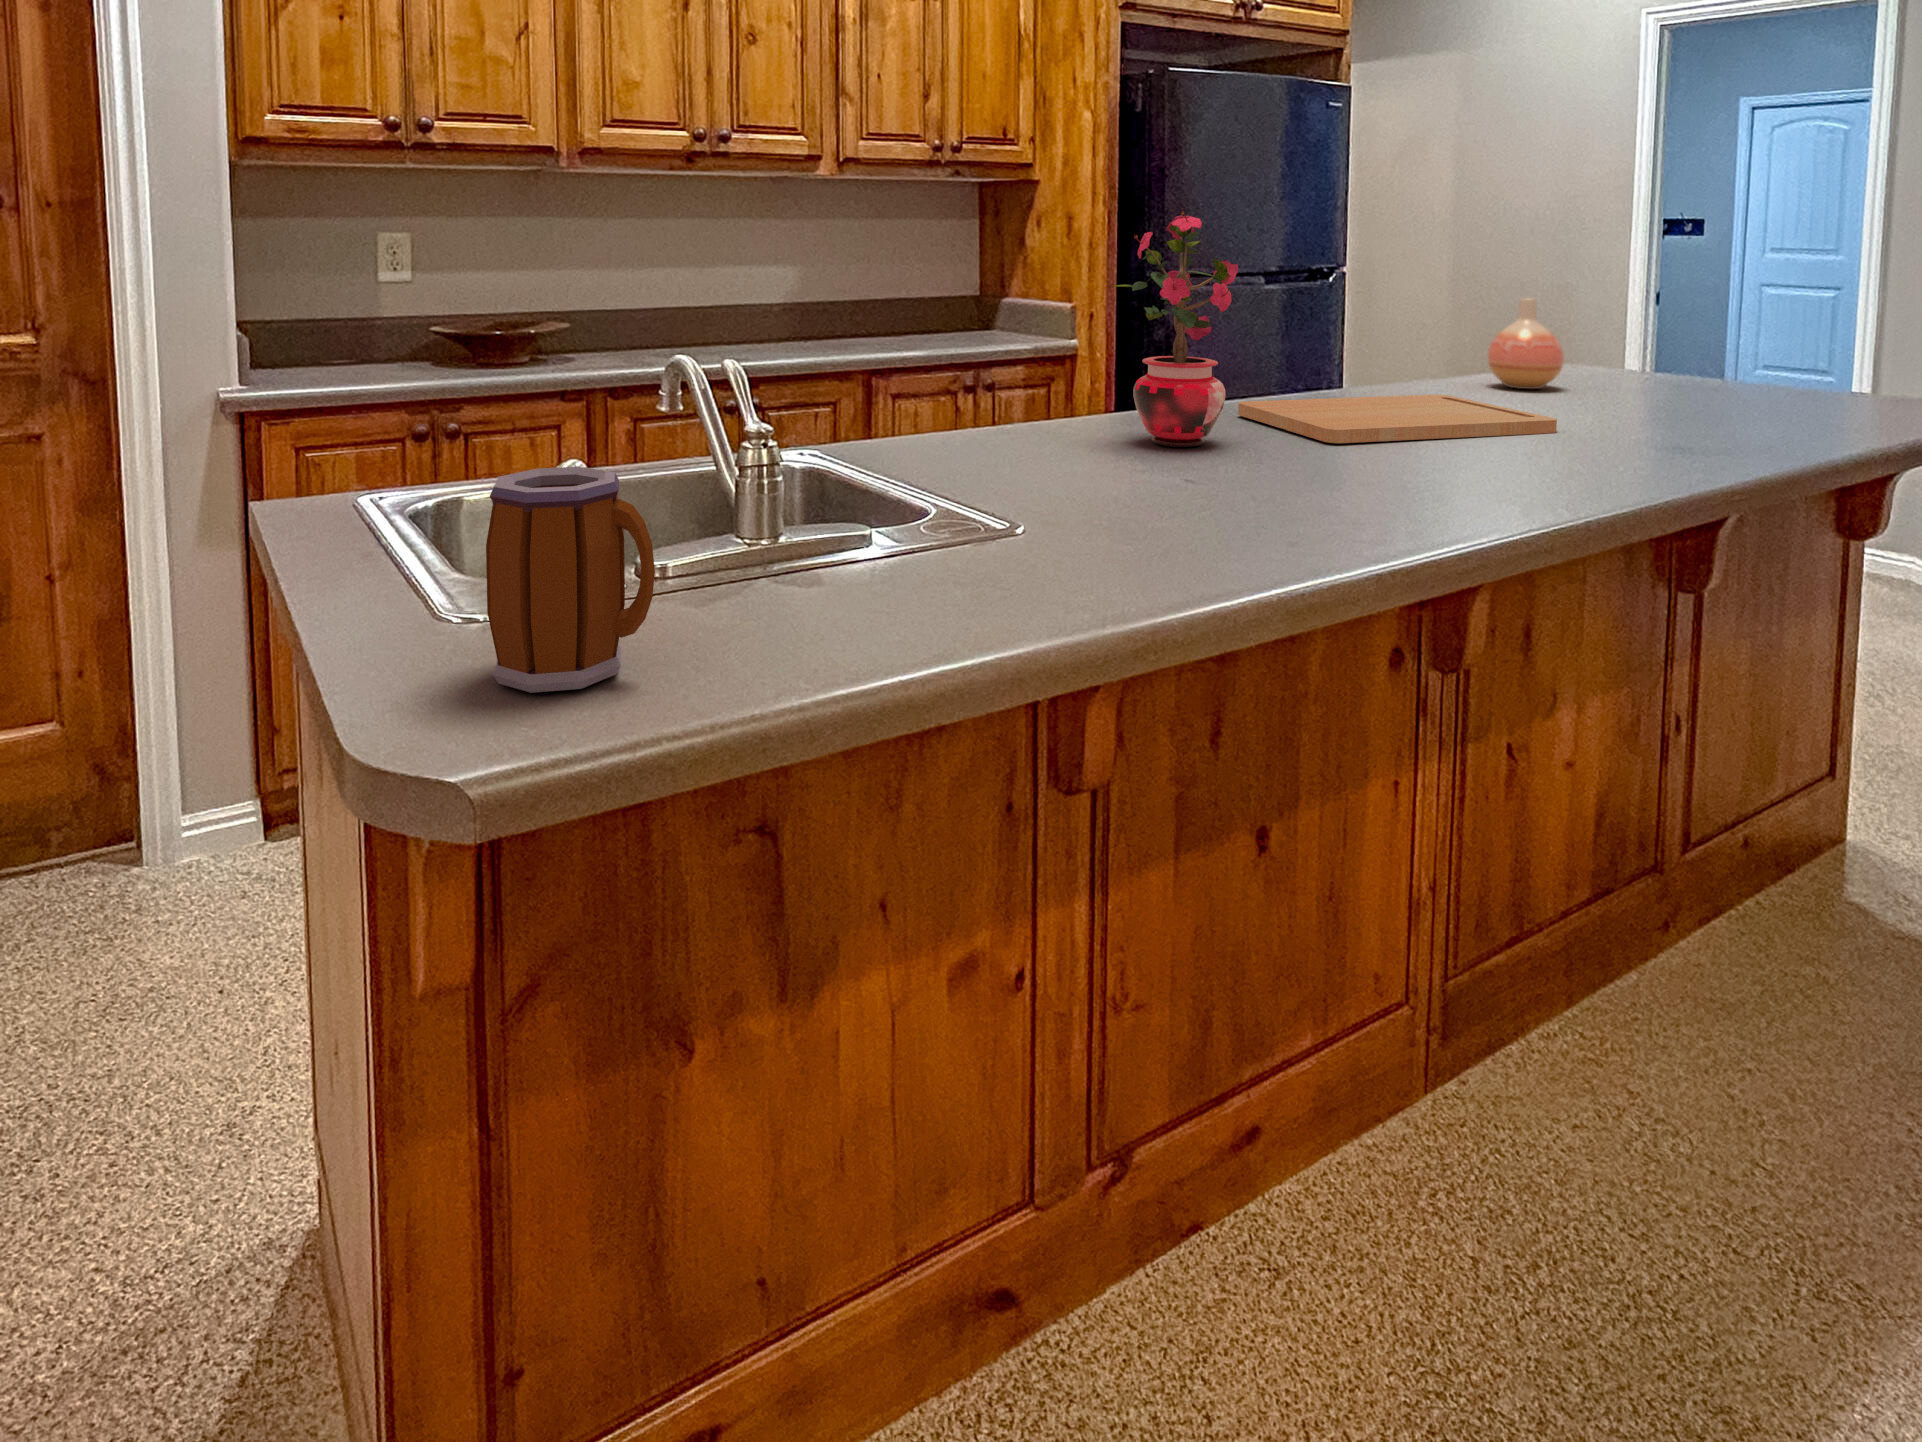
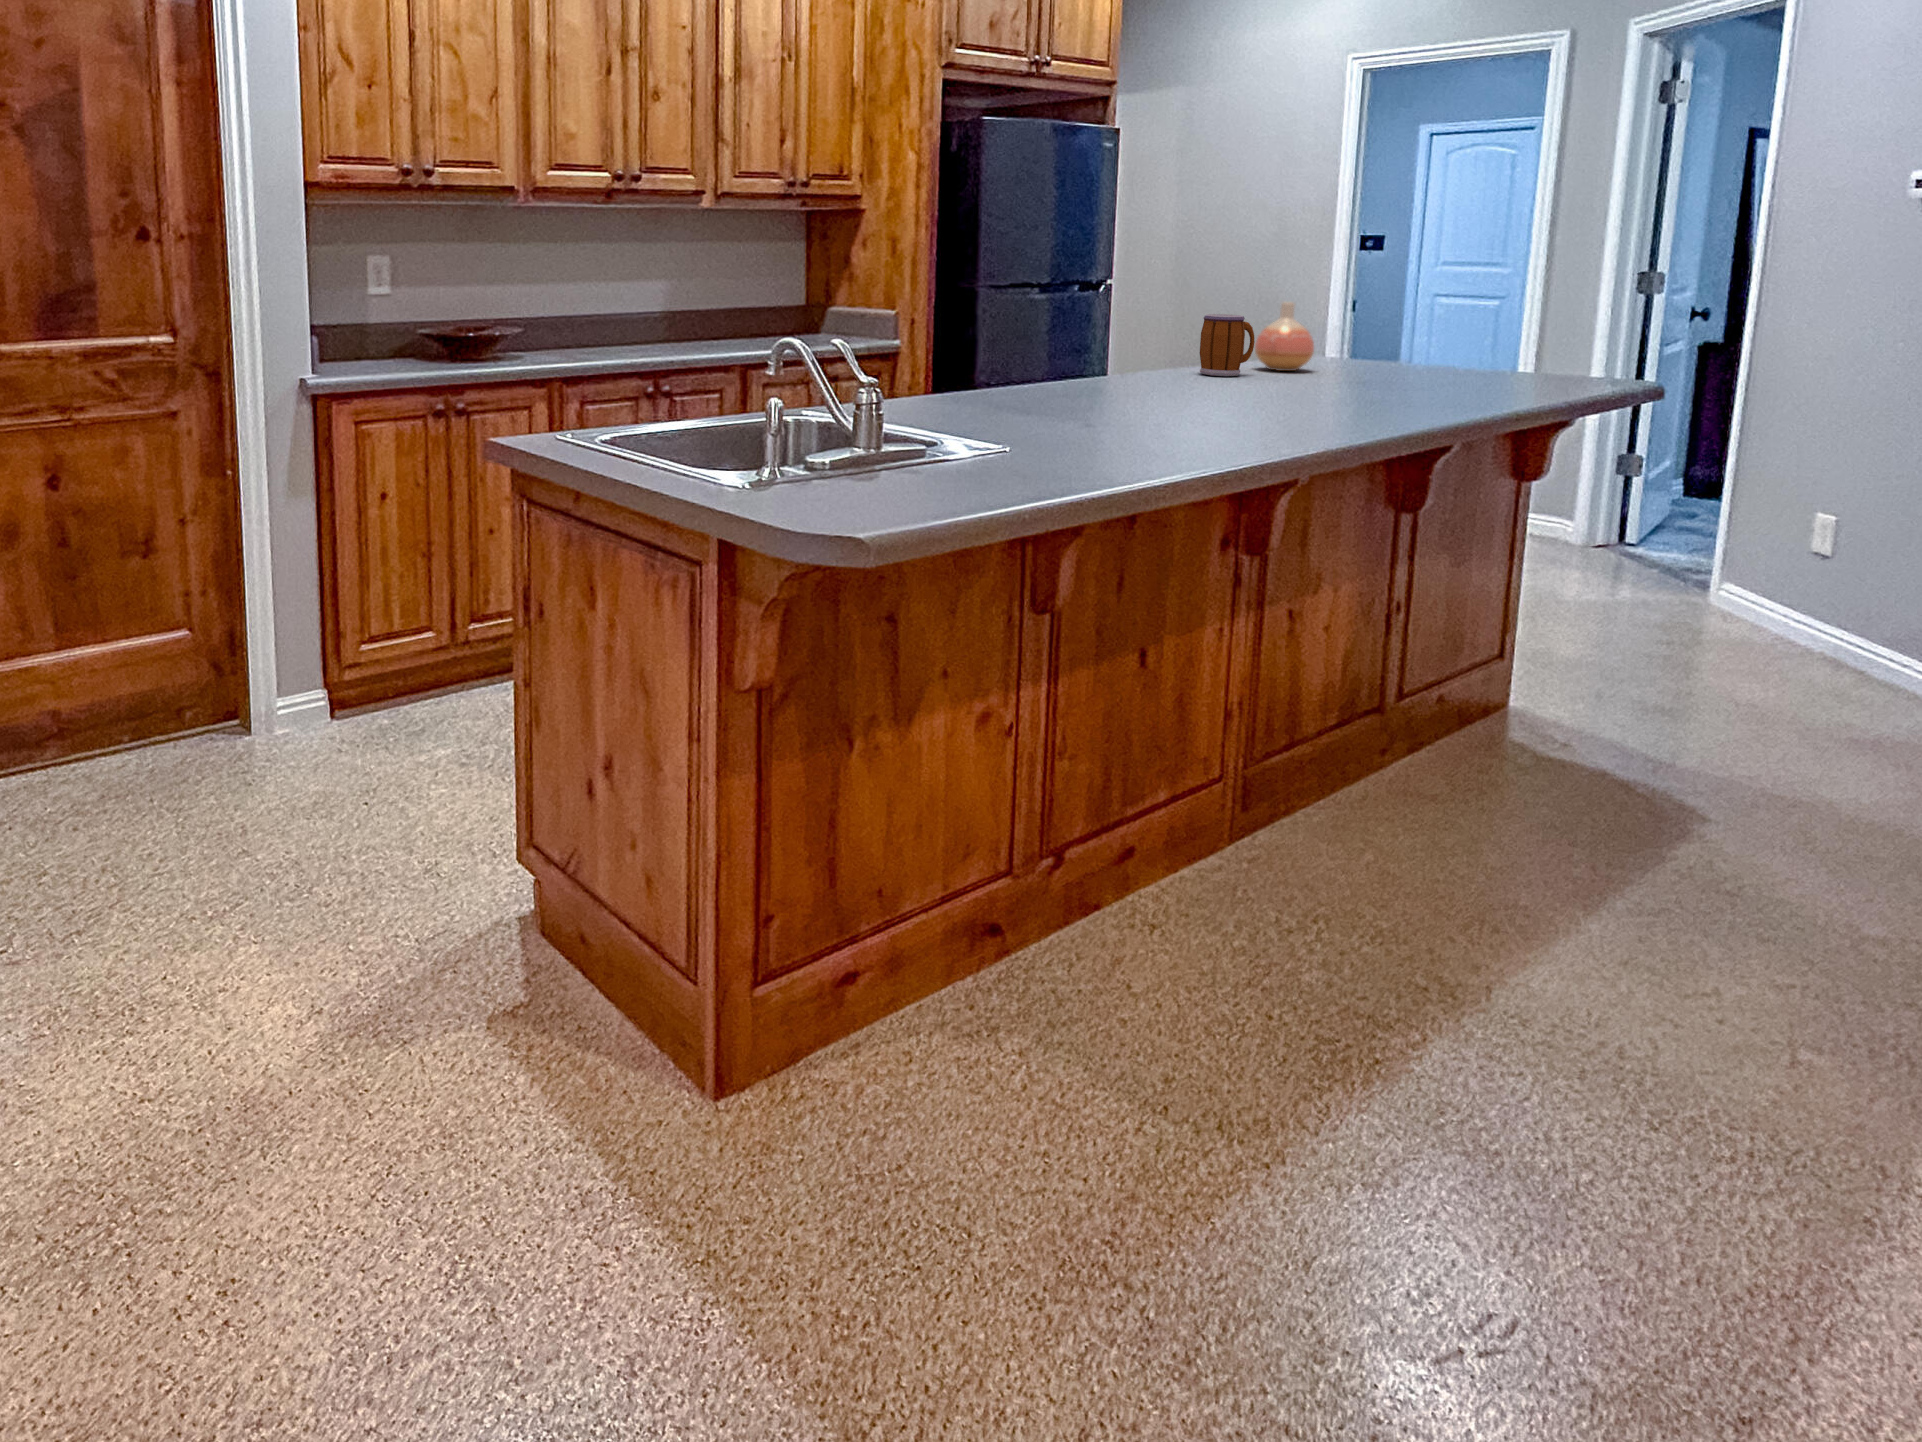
potted plant: present [1112,211,1238,447] -> none [1012,237,1105,407]
cutting board: present [1238,394,1557,443] -> none [1085,374,1324,405]
mug: present [486,467,655,693] -> present [1200,314,1255,376]

